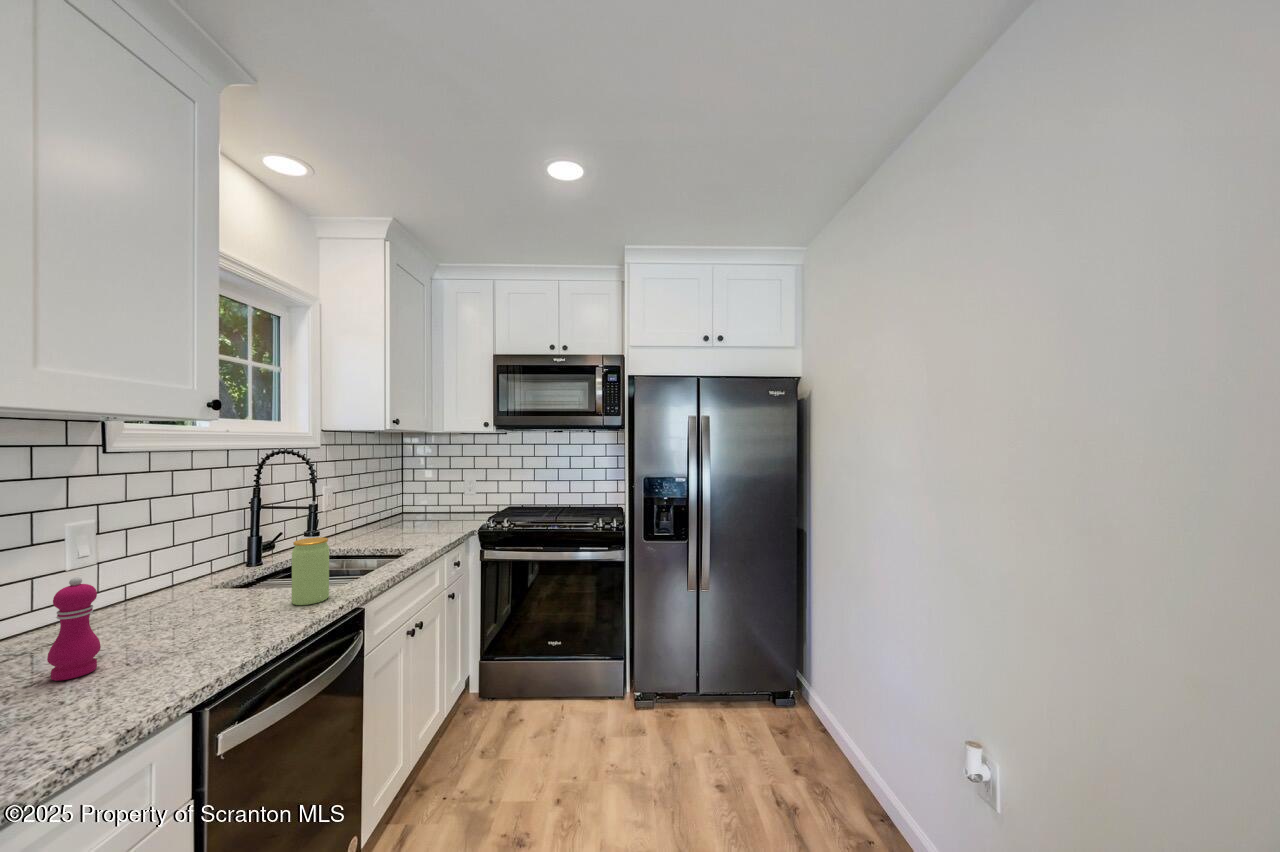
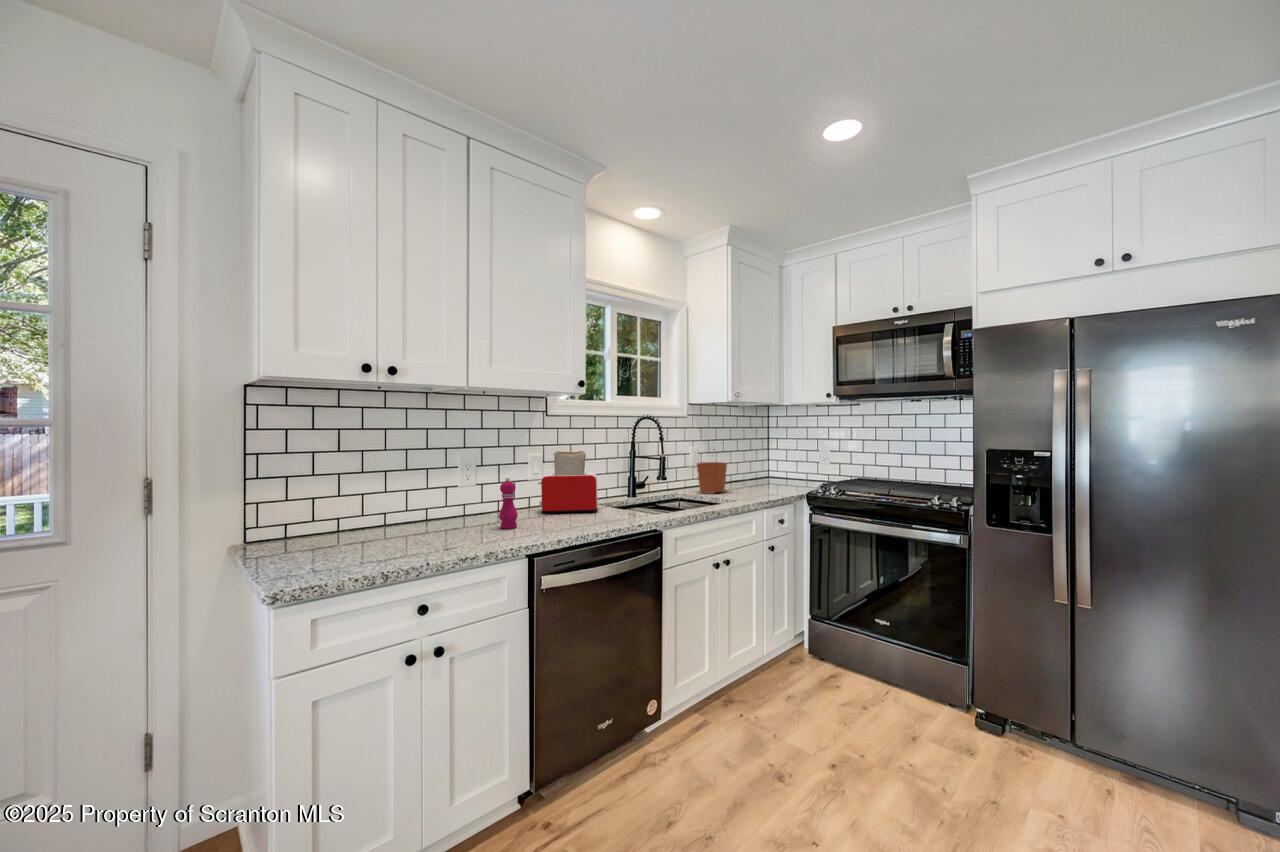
plant pot: none [343,487,386,543] -> present [697,462,727,494]
toaster: none [94,508,236,628] -> present [538,451,598,514]
jar: present [292,537,329,605] -> none [615,476,637,522]

